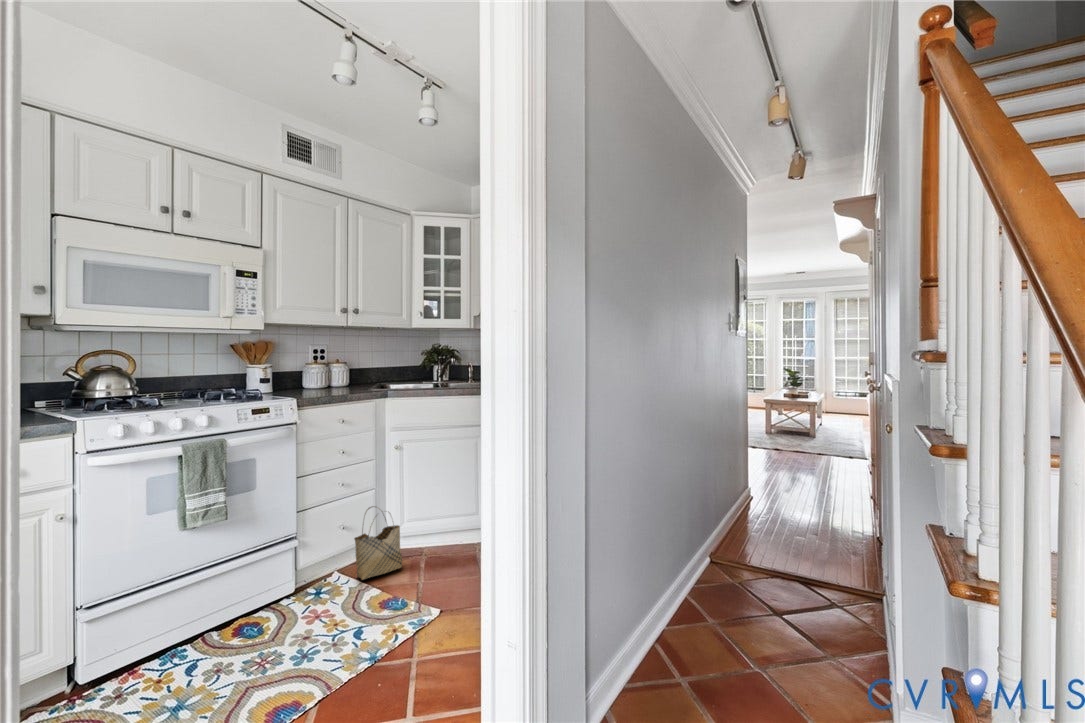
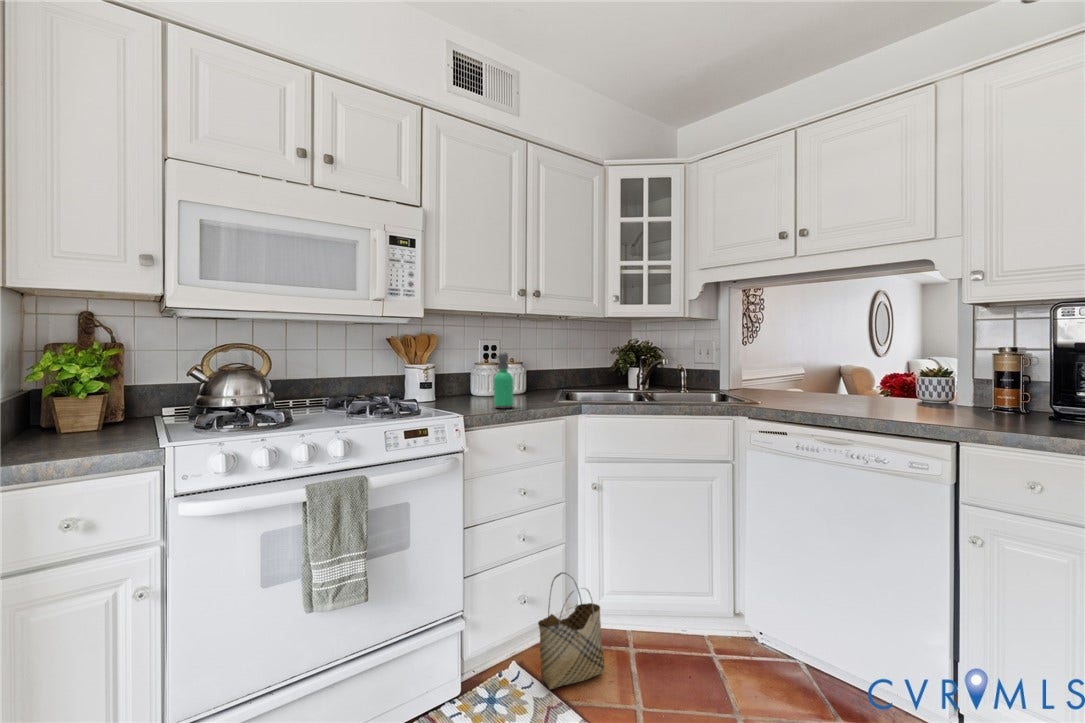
soap dispenser: none [321,355,336,395] -> present [494,352,513,408]

